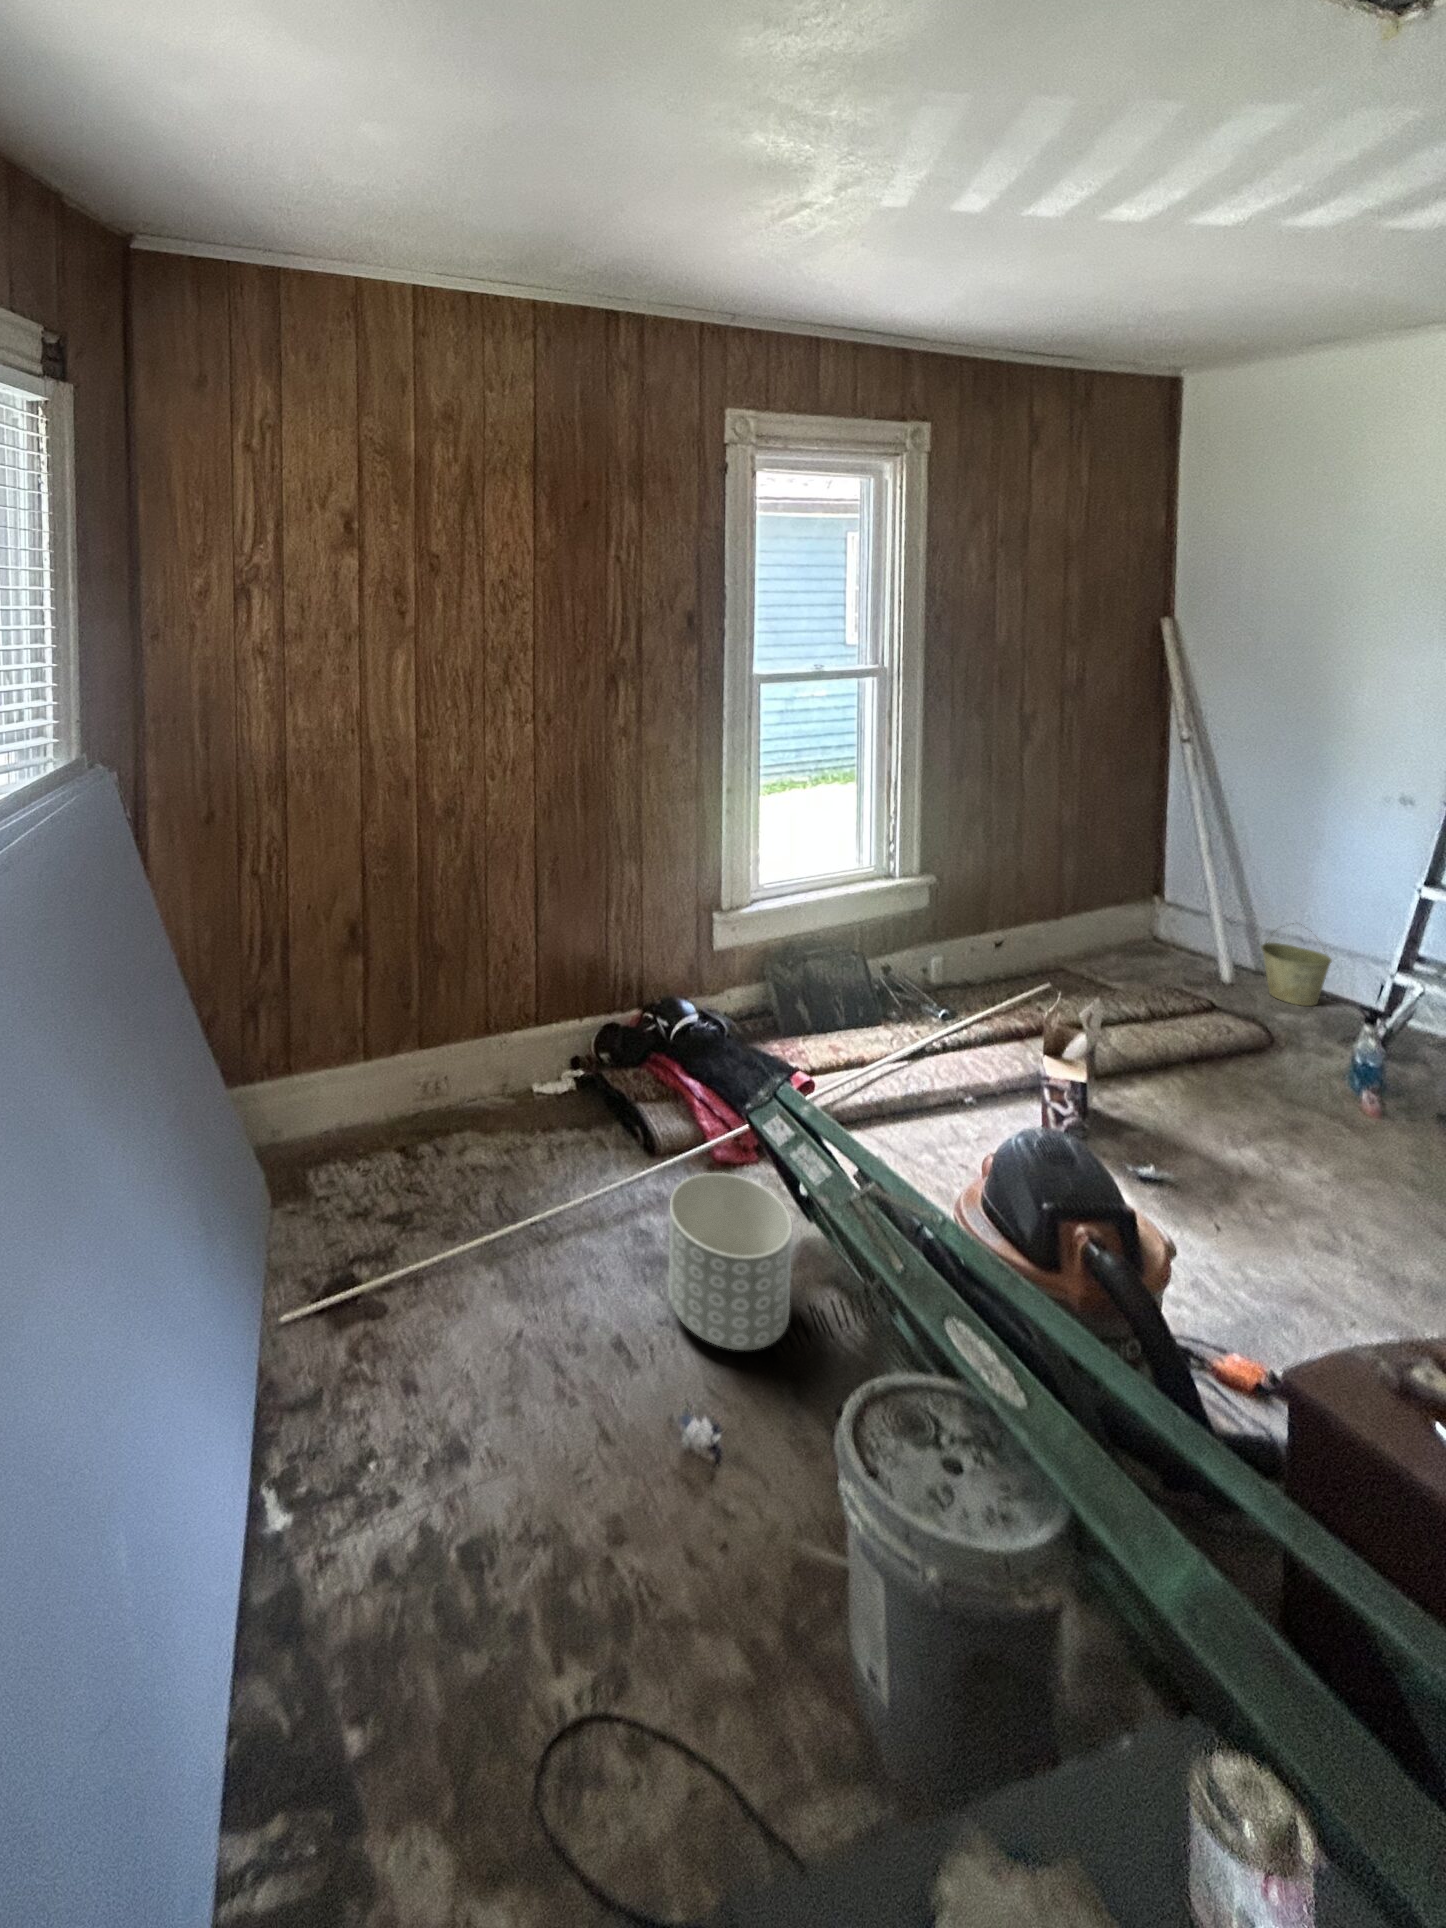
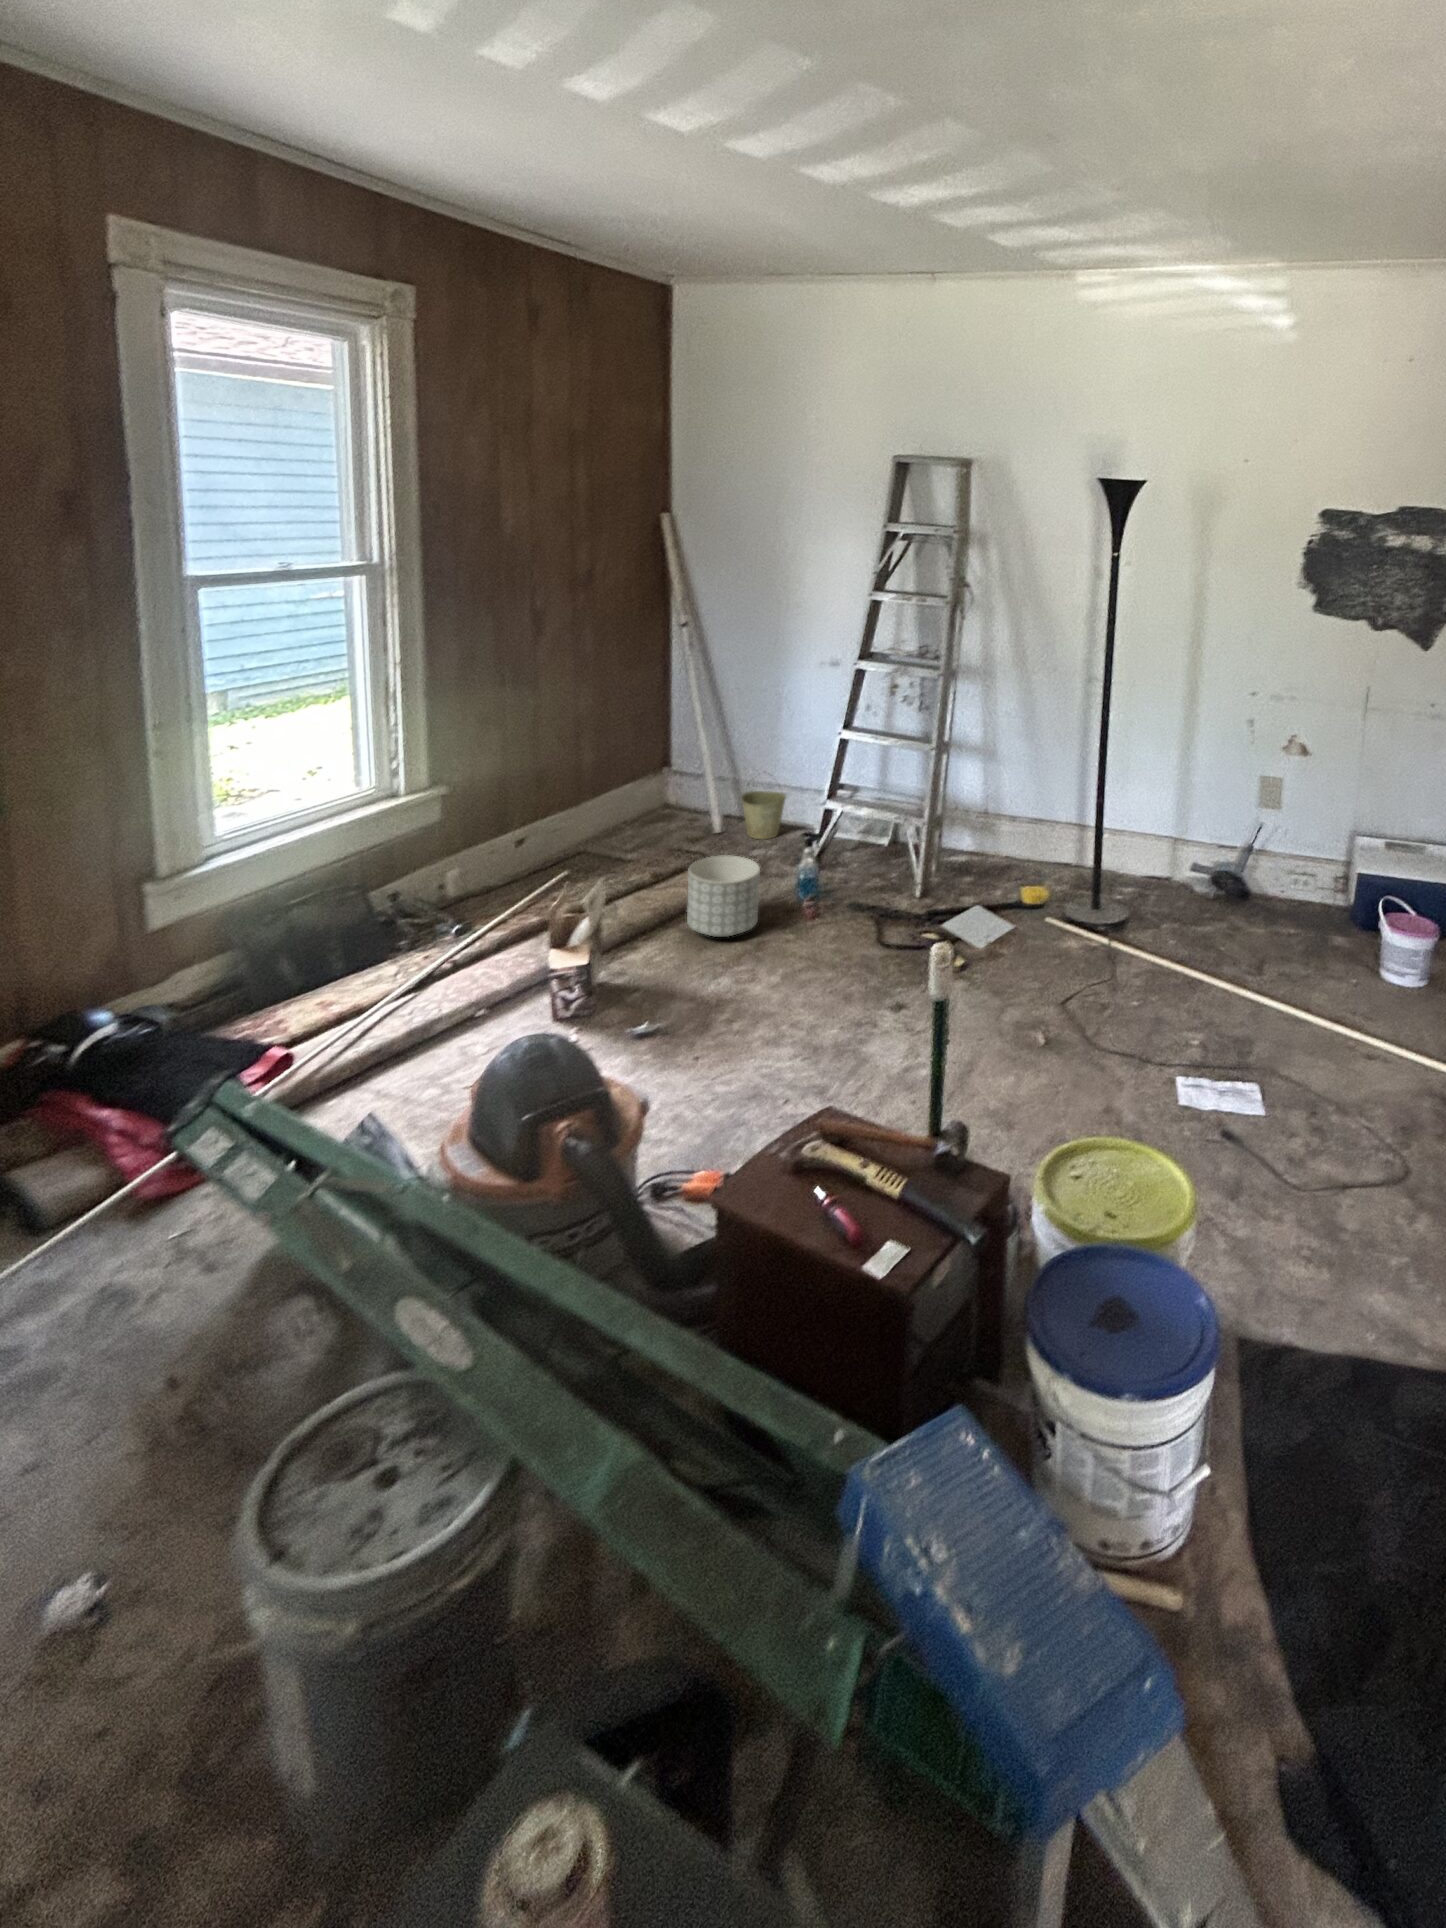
planter: present [668,1173,792,1350] -> present [687,855,760,937]

